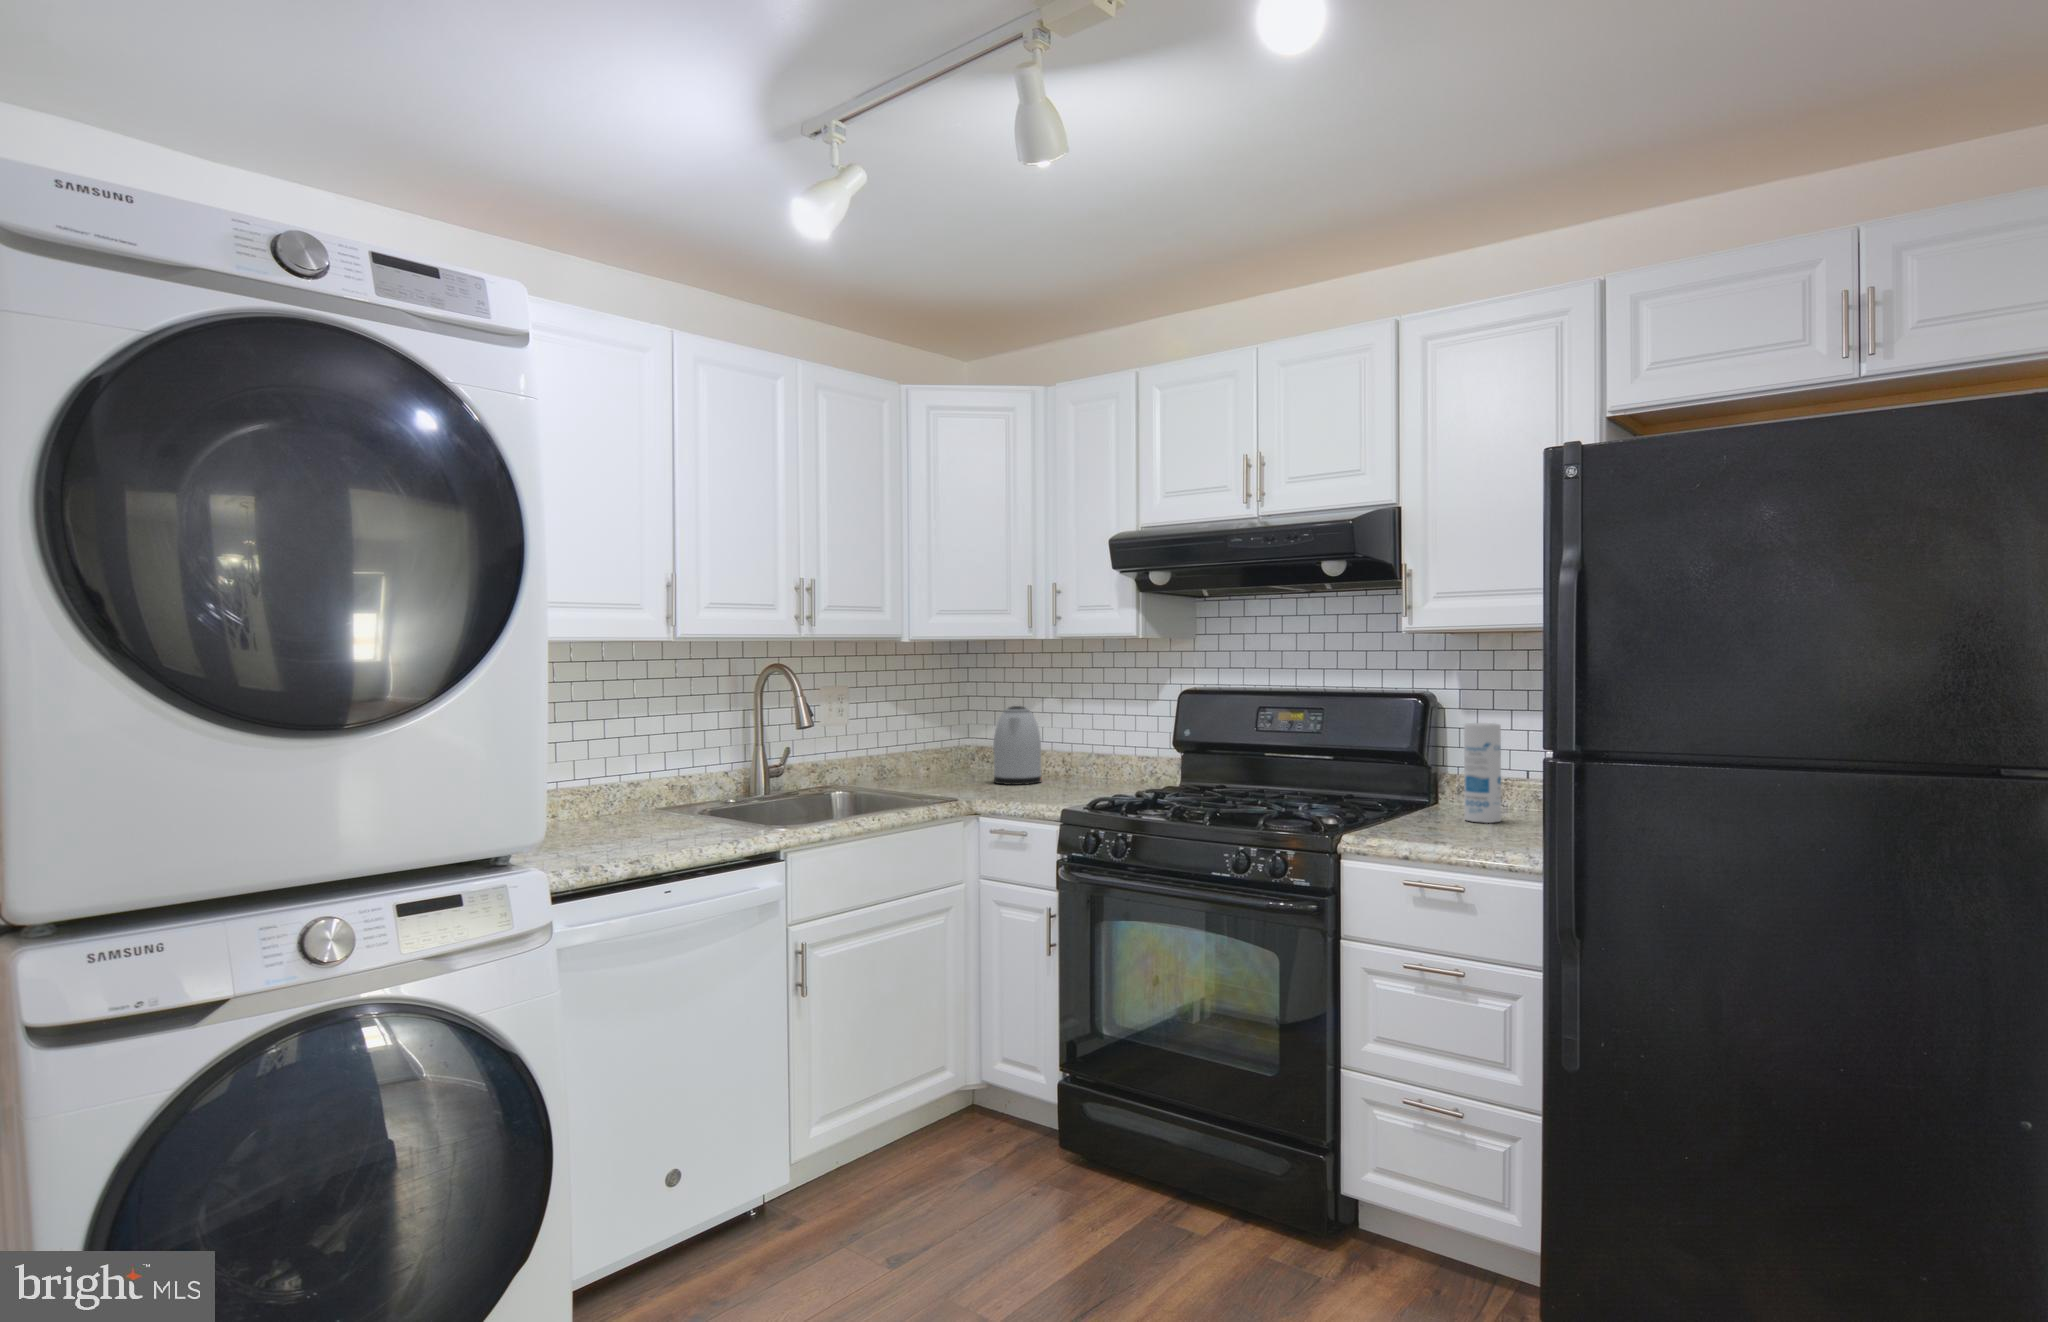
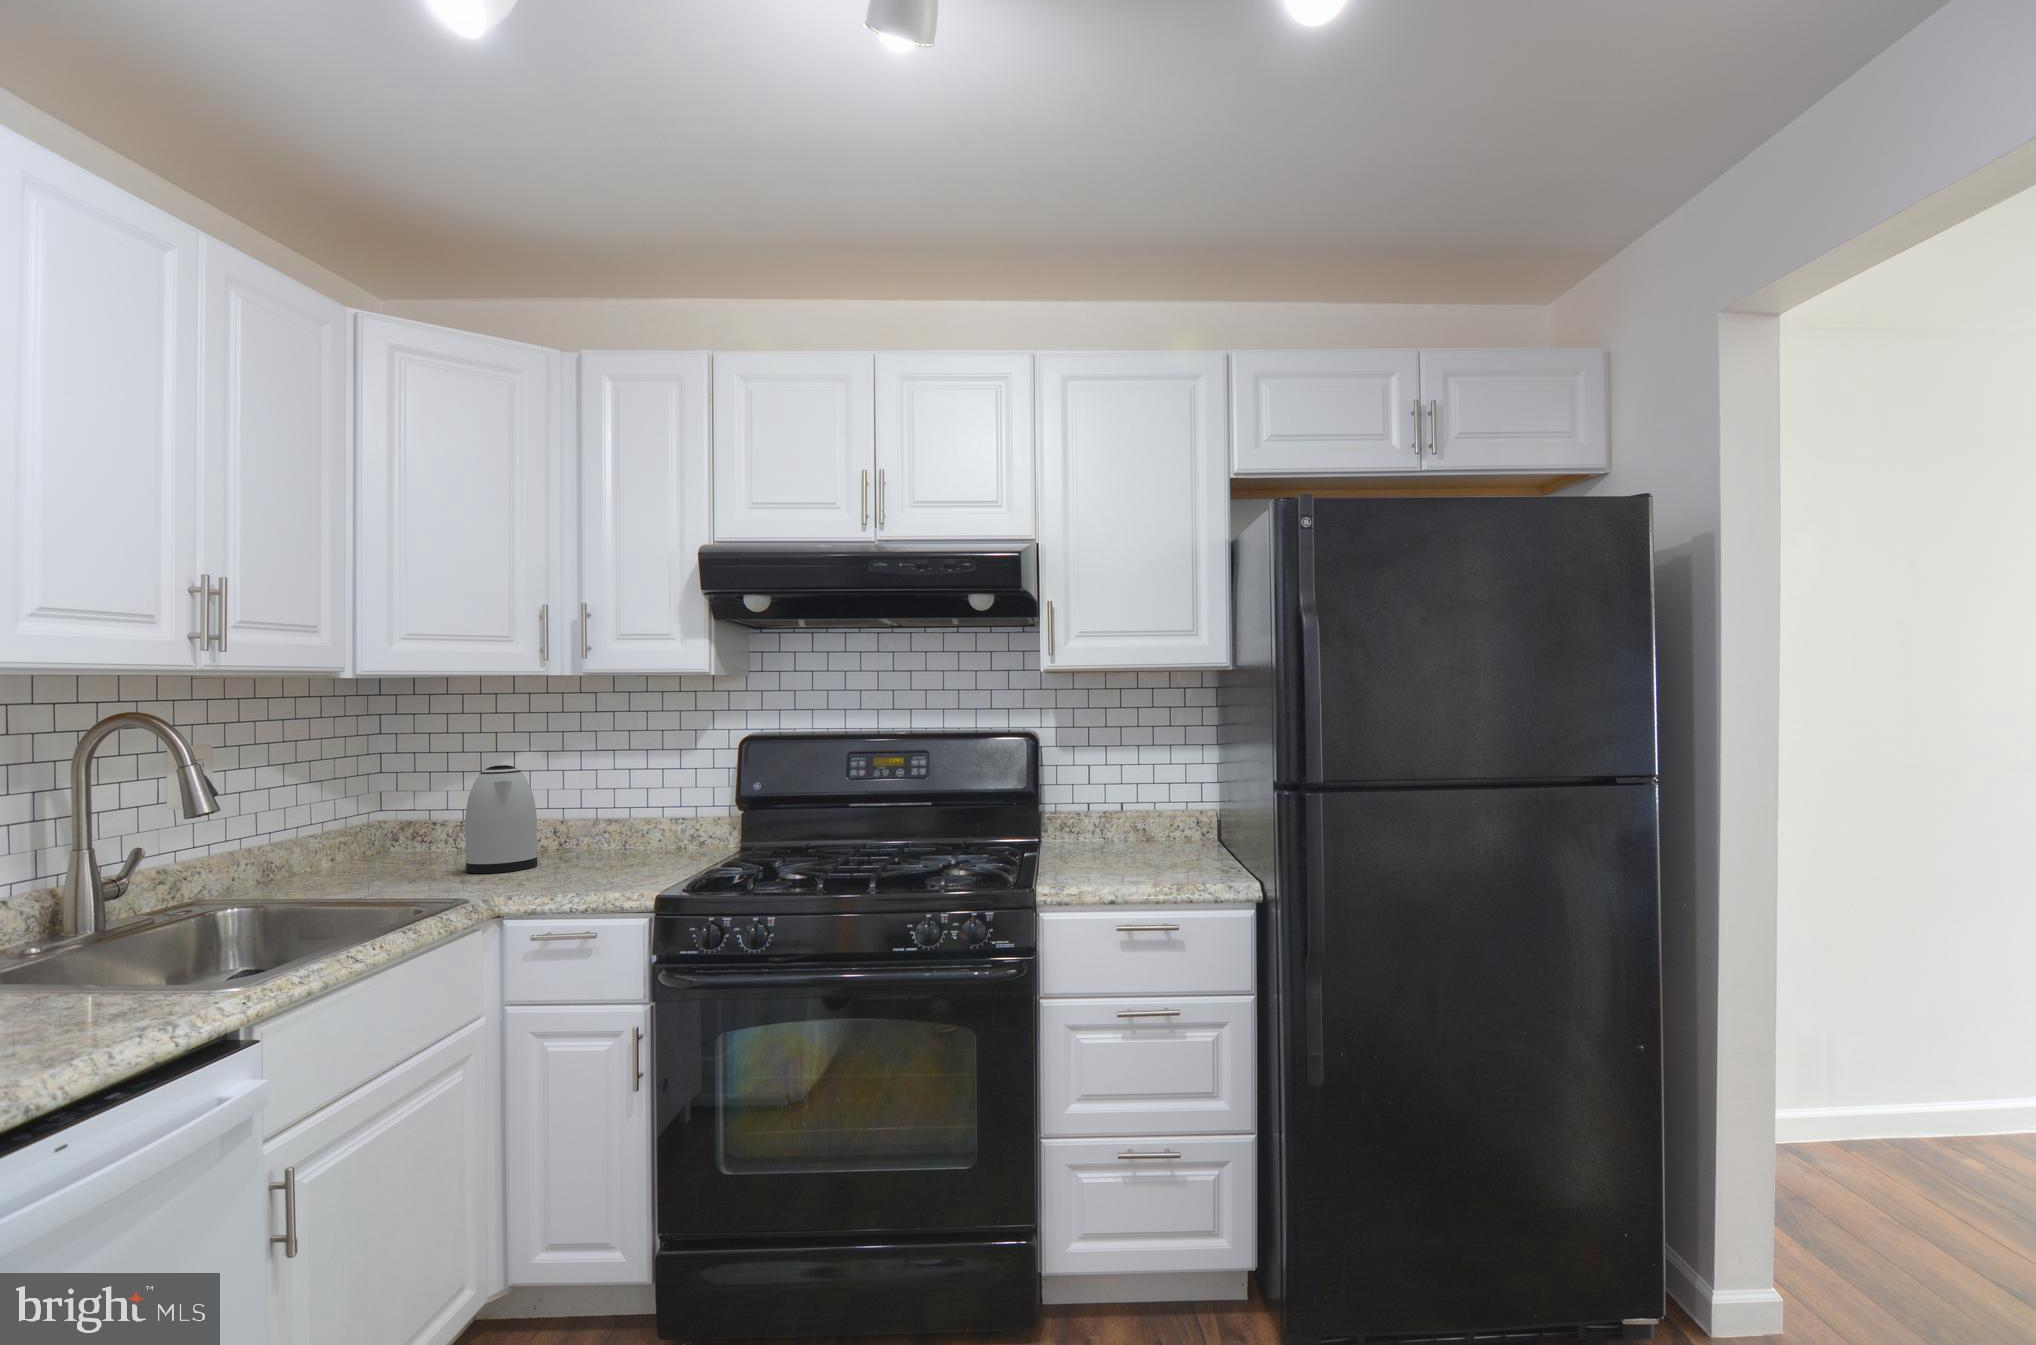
canister: present [1464,723,1501,823] -> none [1098,751,1135,852]

